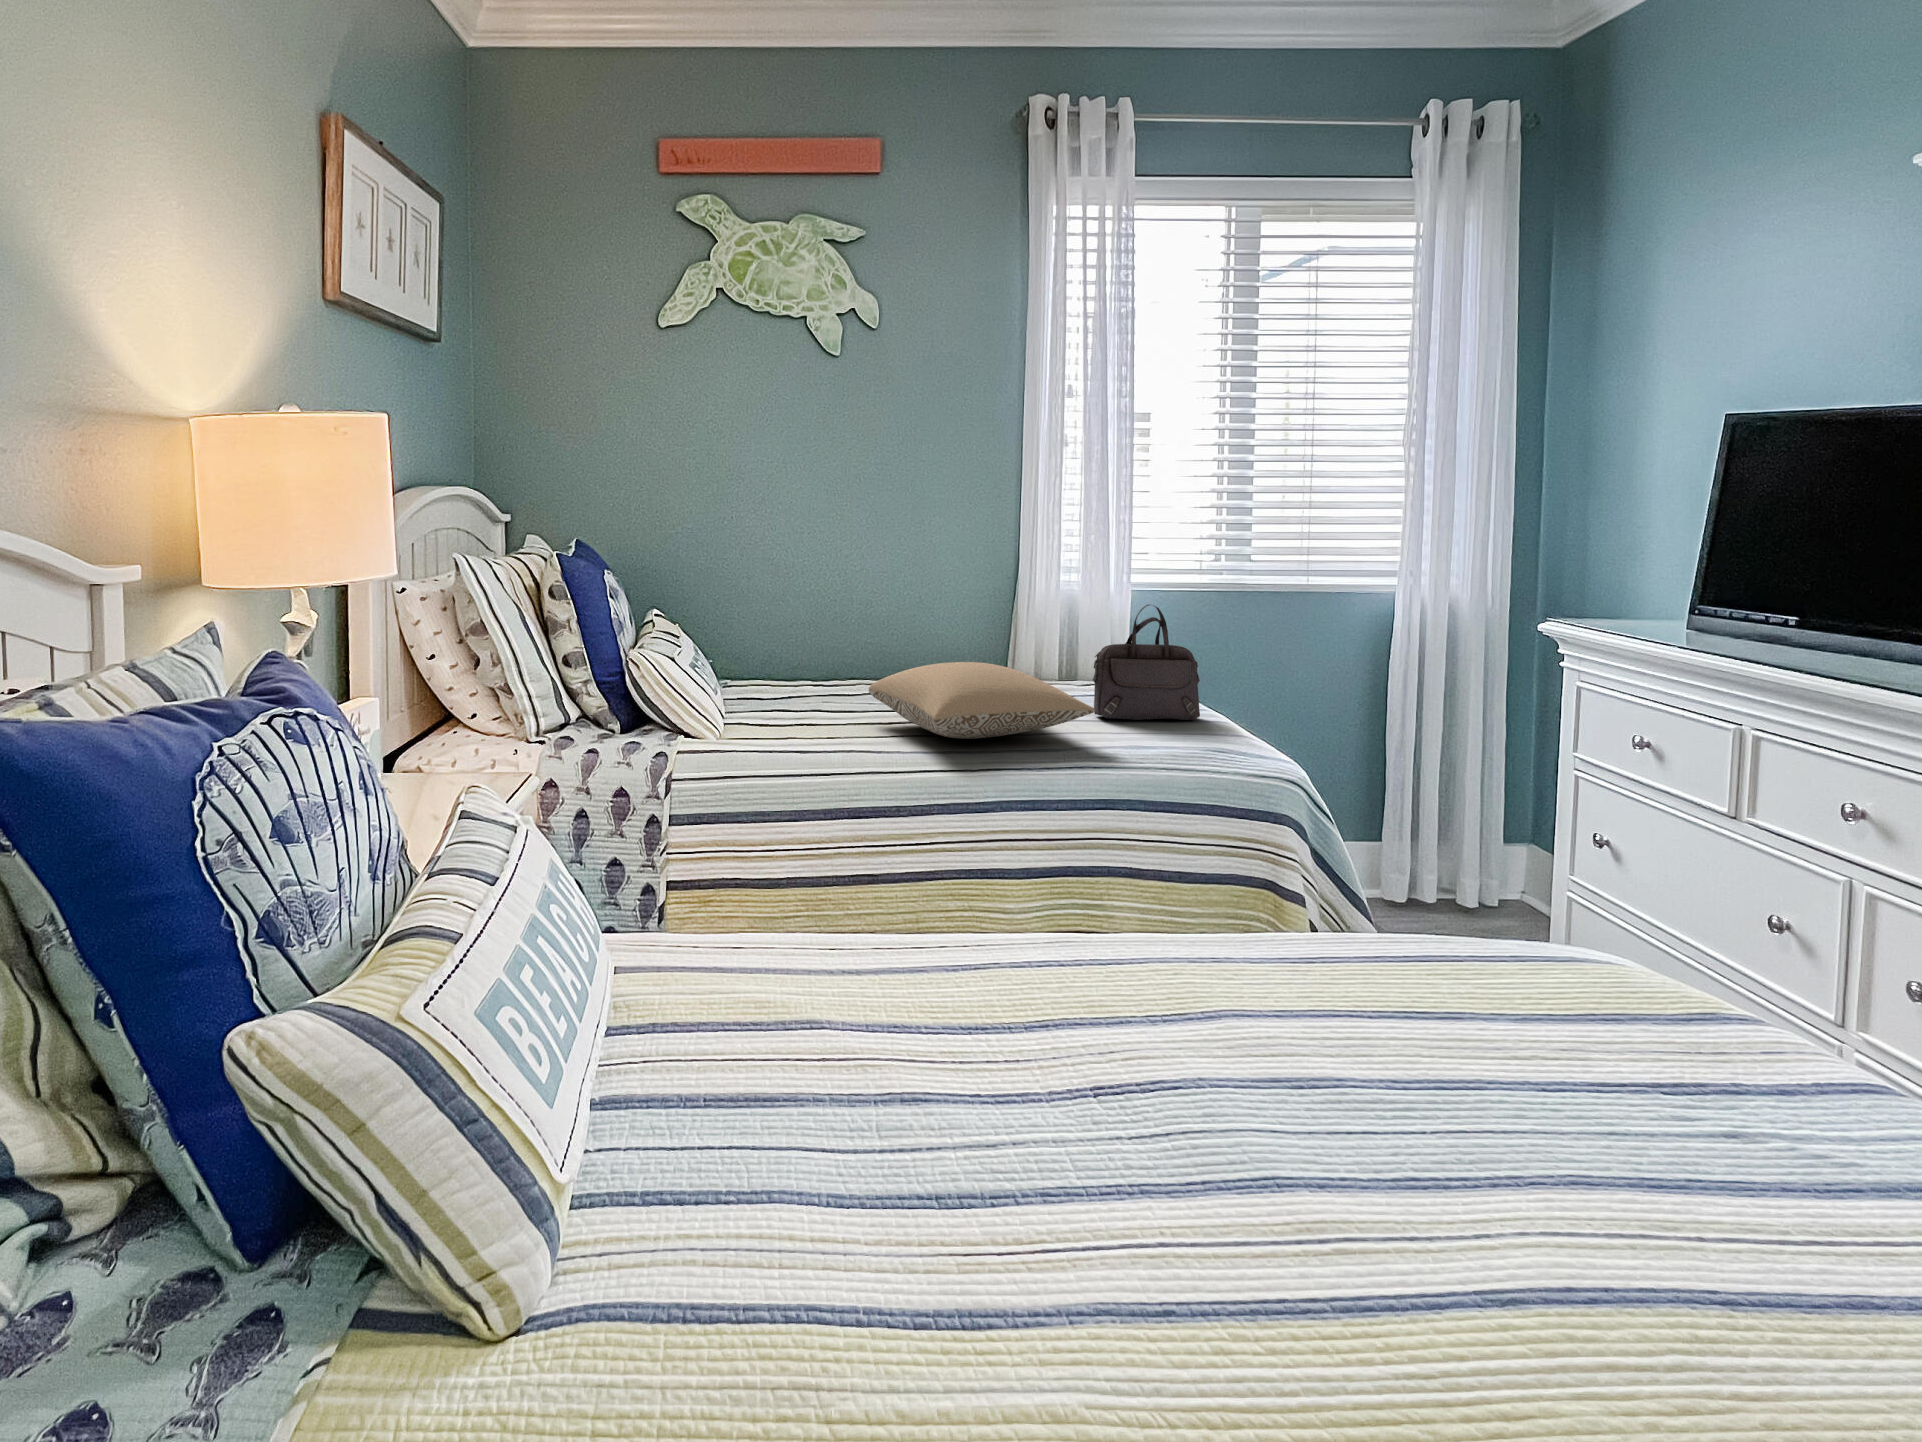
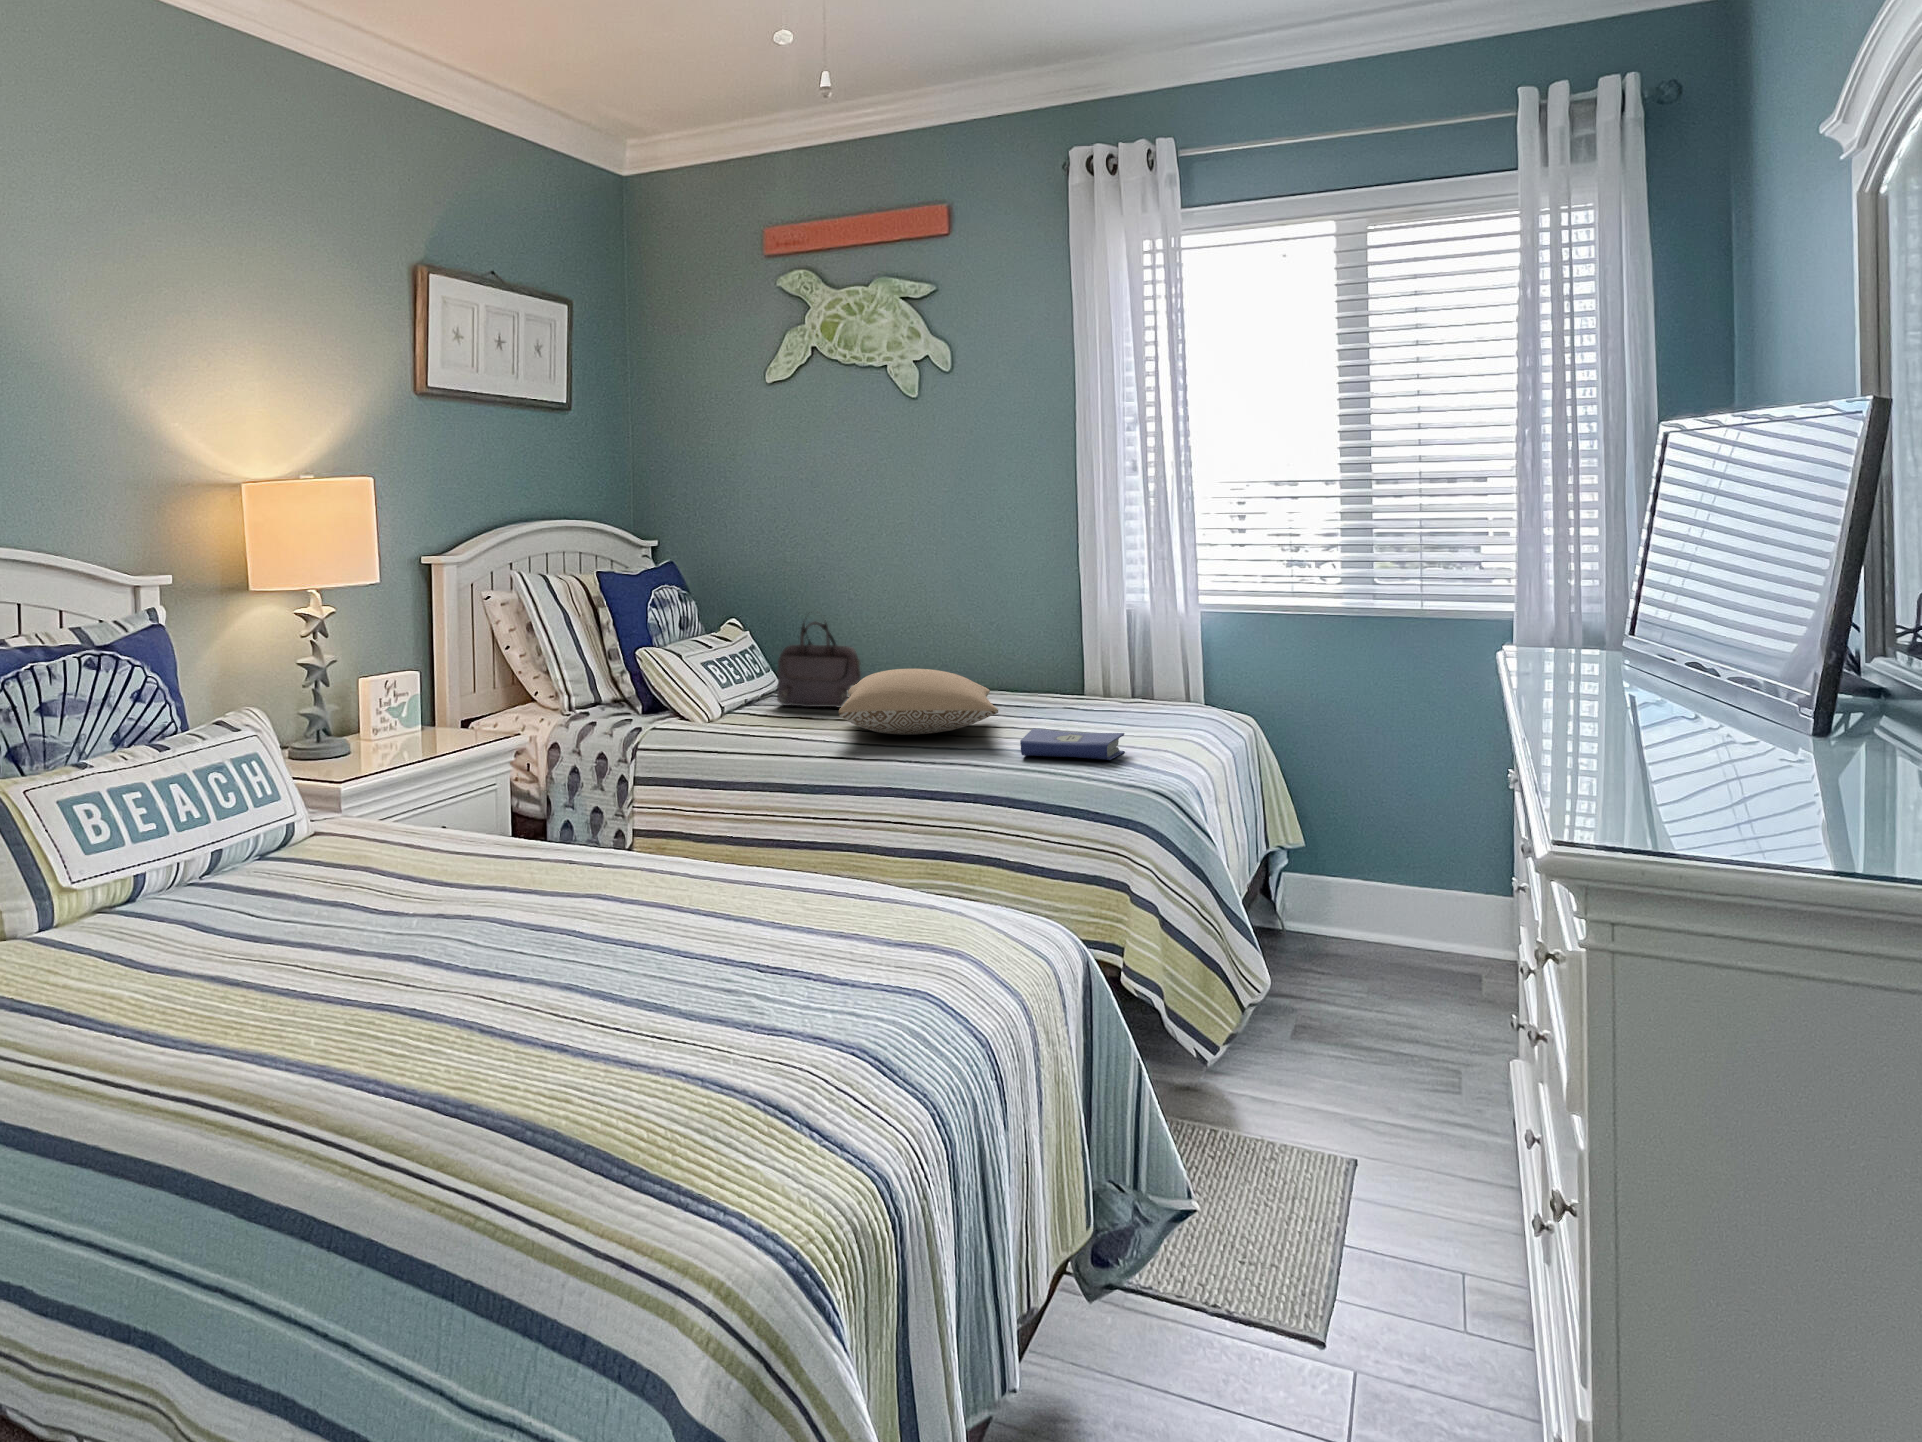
handbag: present [1093,604,1200,720] -> present [777,620,861,707]
hardcover book: none [1125,727,1239,761] -> present [1020,728,1125,760]

